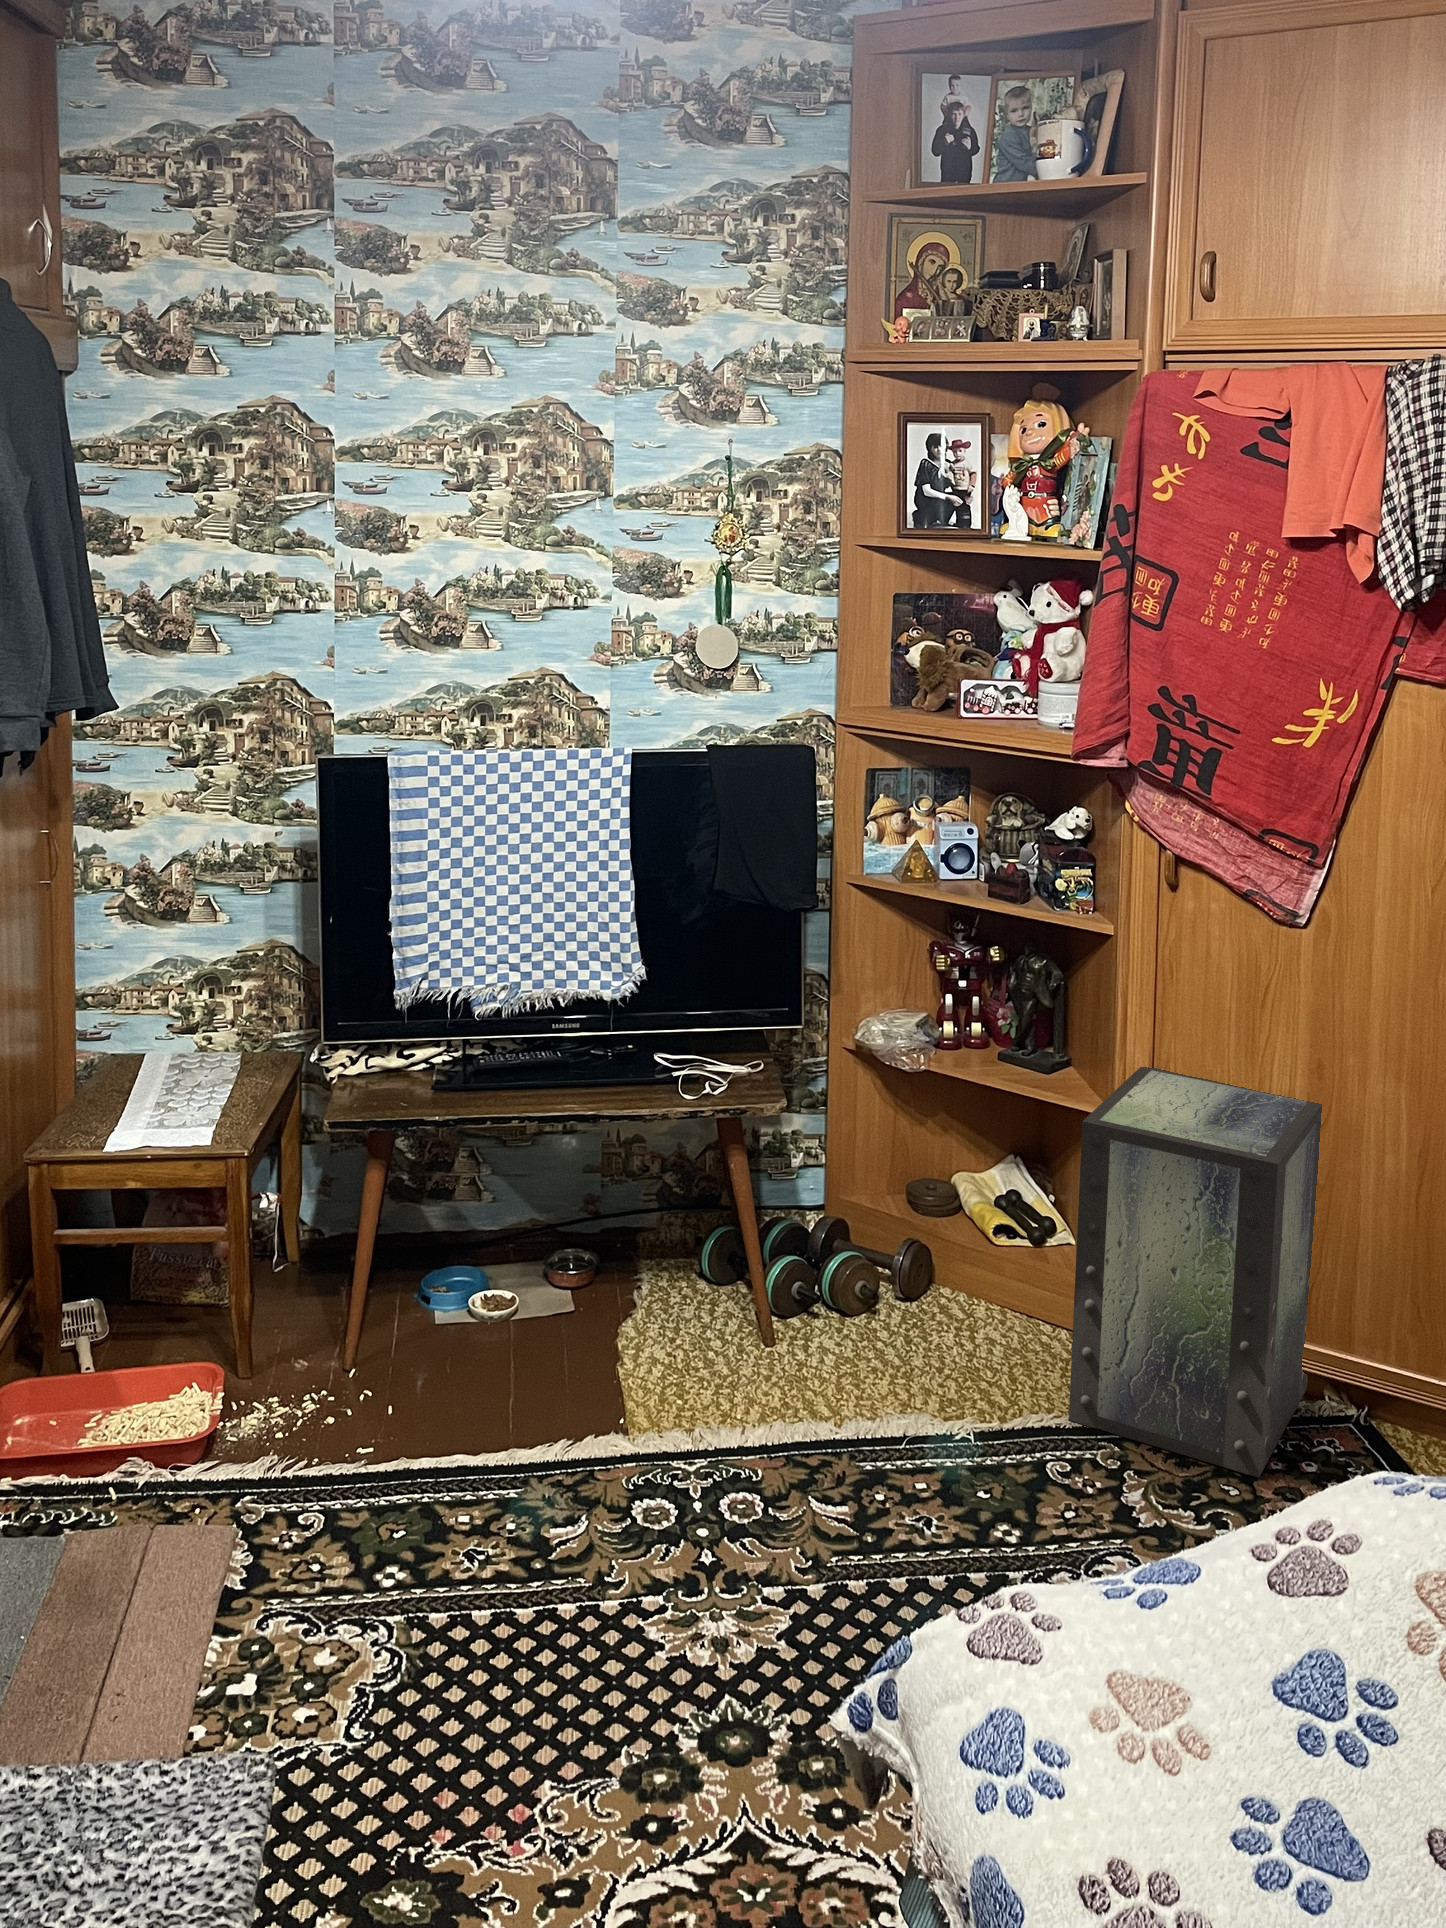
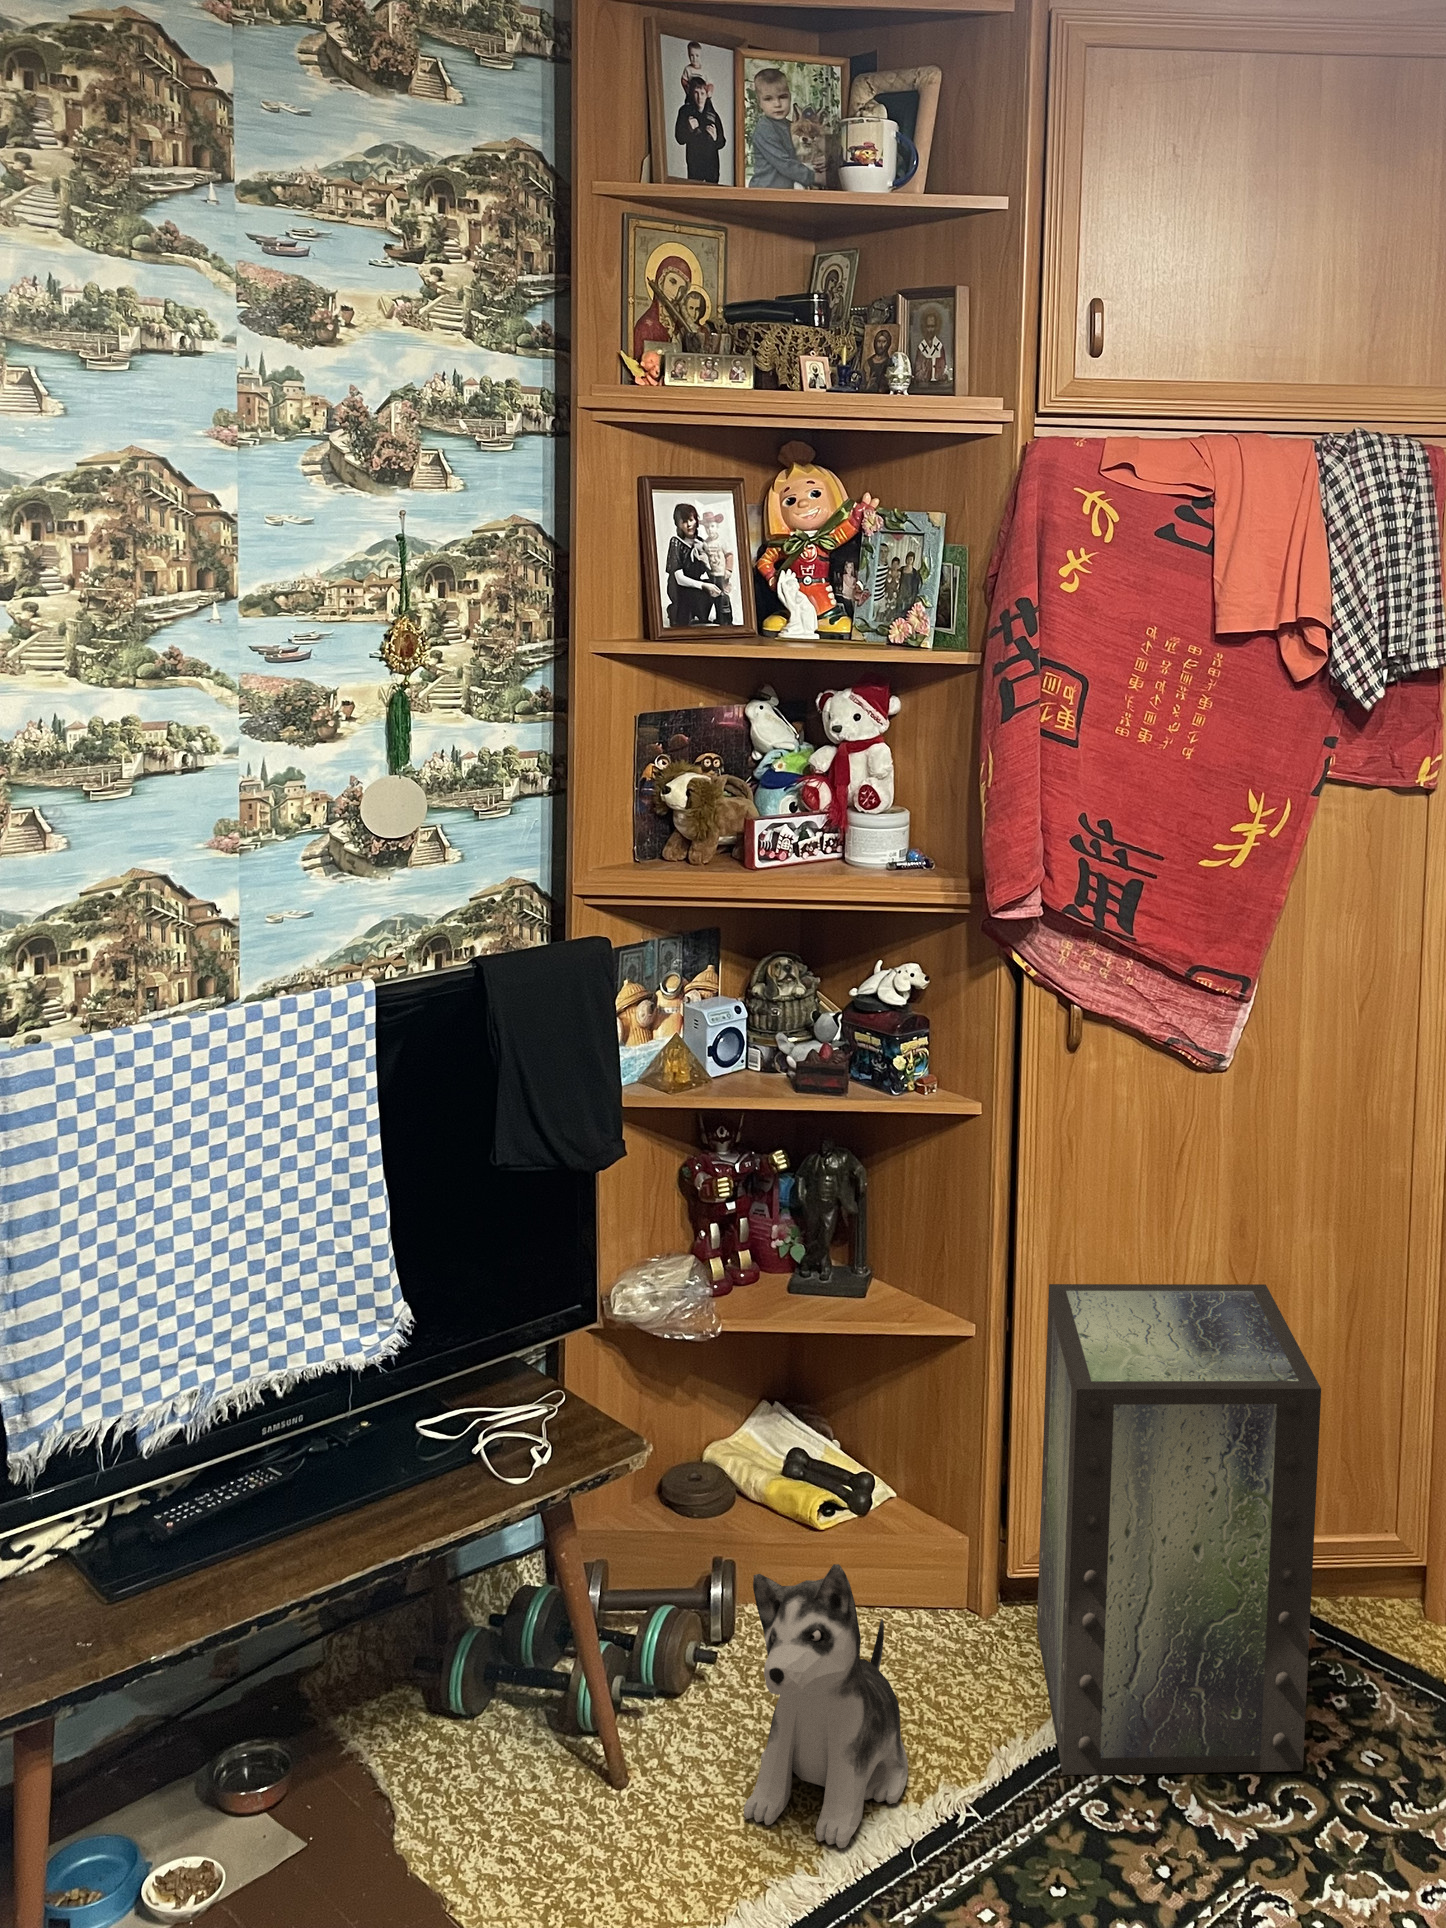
plush toy: none [830,1207,975,1404] -> present [744,1564,908,1848]

